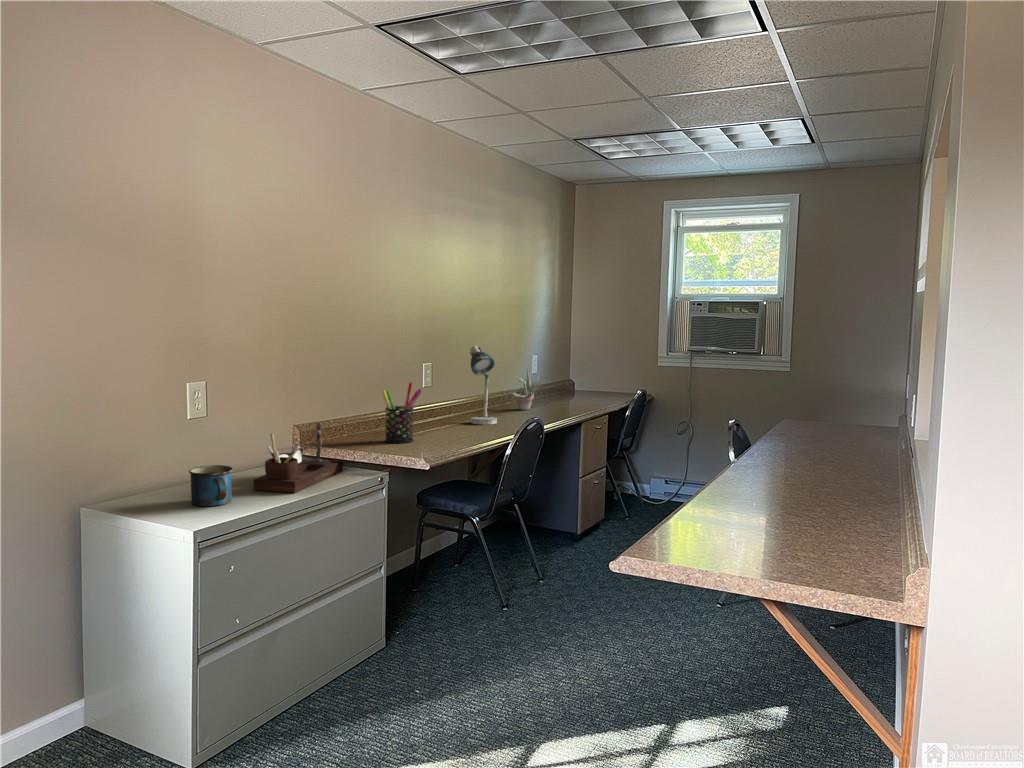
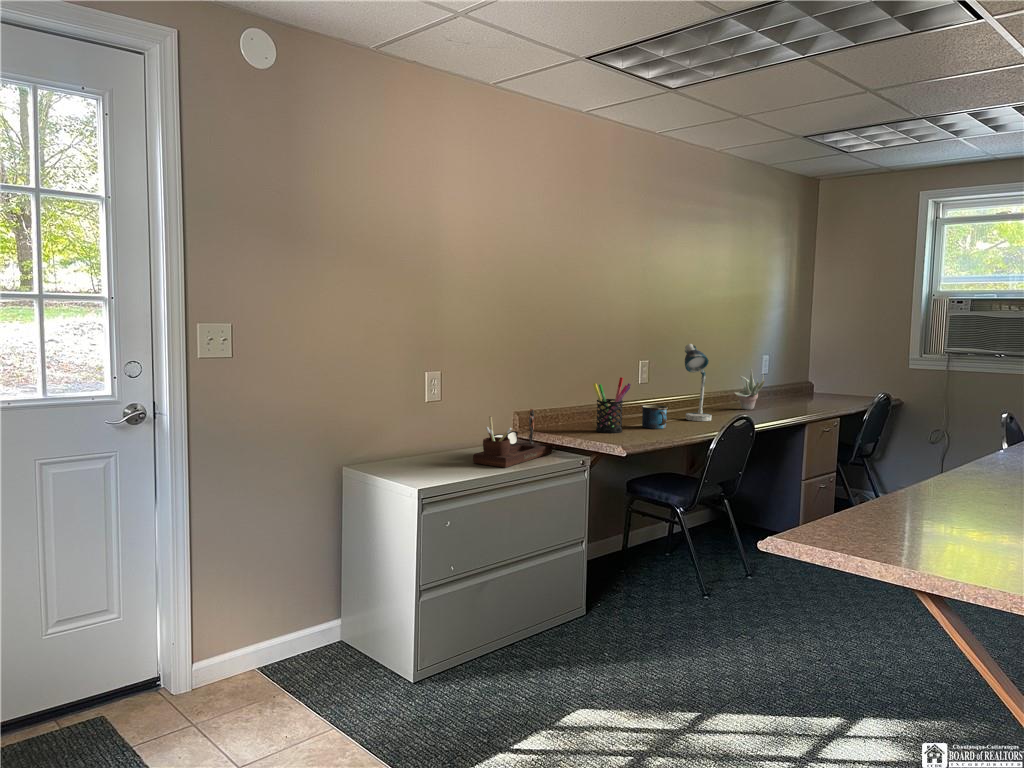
mug: present [189,465,233,506] -> present [642,405,668,429]

